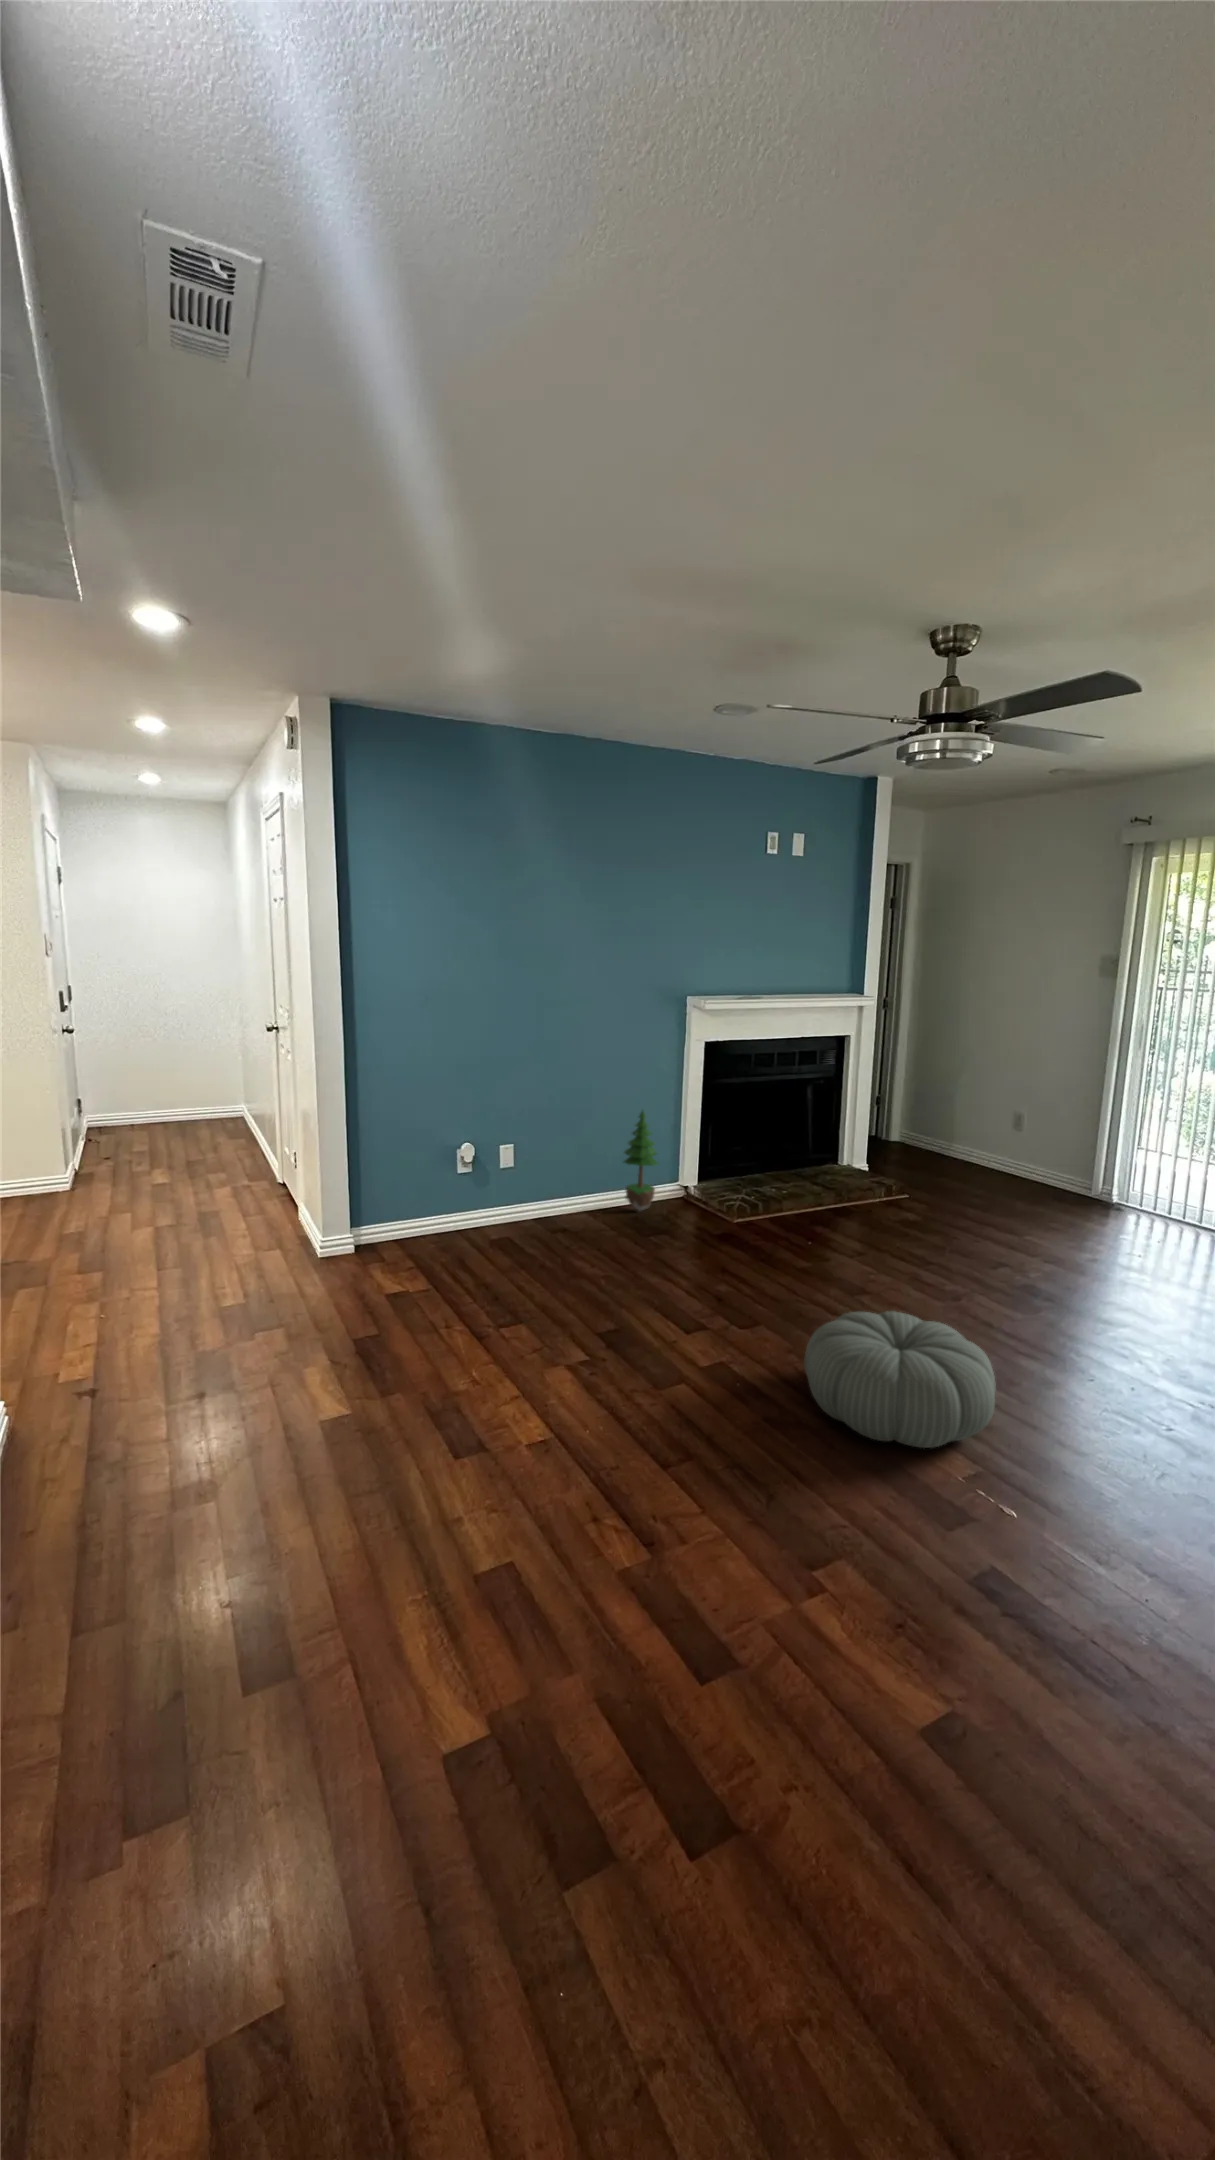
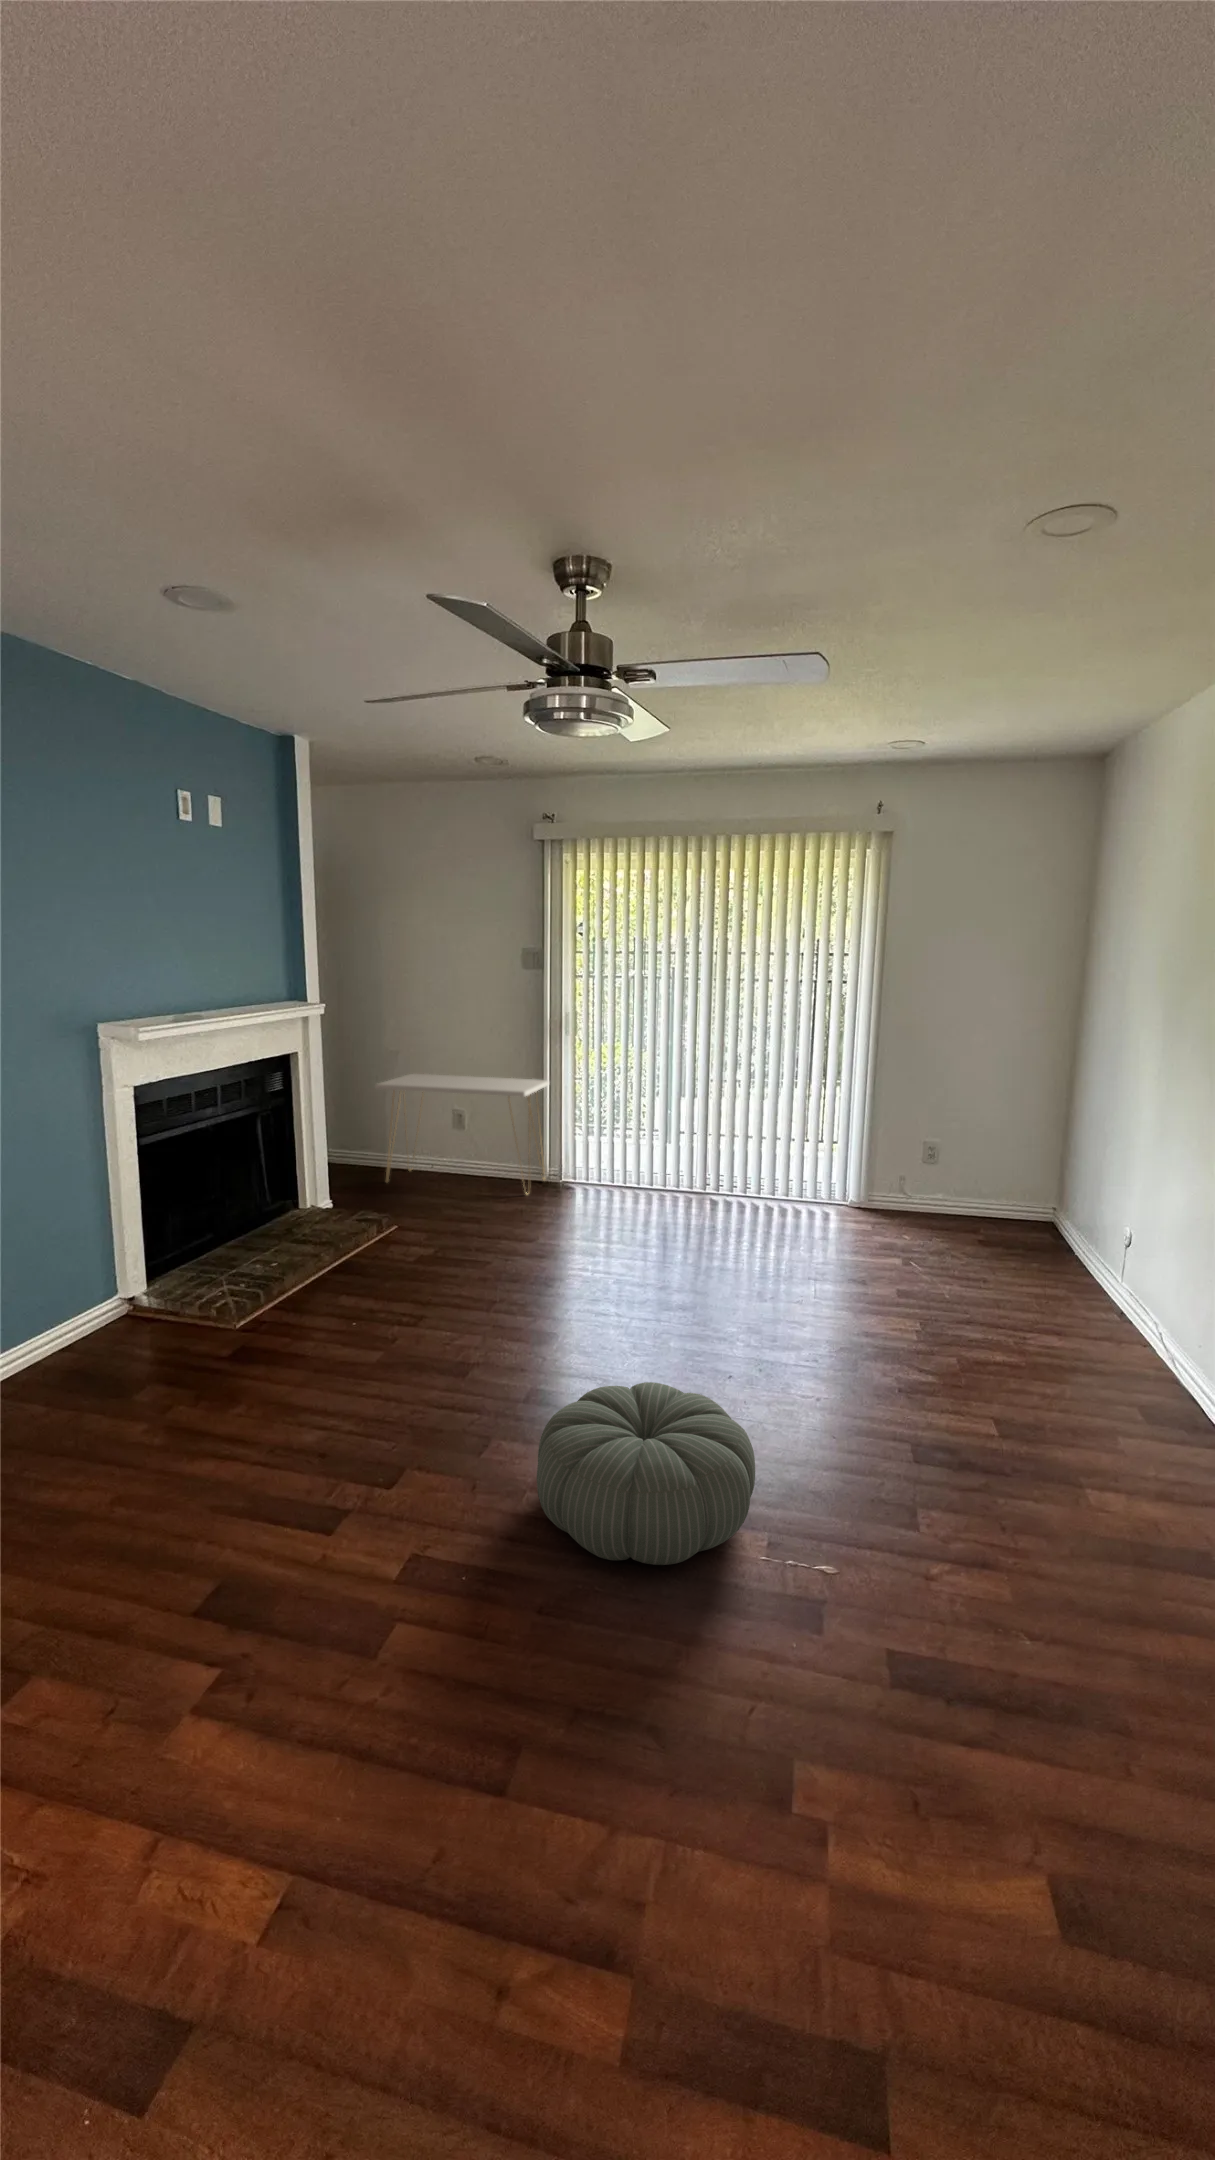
console table: none [934,1070,1117,1201] -> present [375,1074,549,1195]
potted tree: present [623,1111,658,1211] -> none [35,1202,104,1360]

